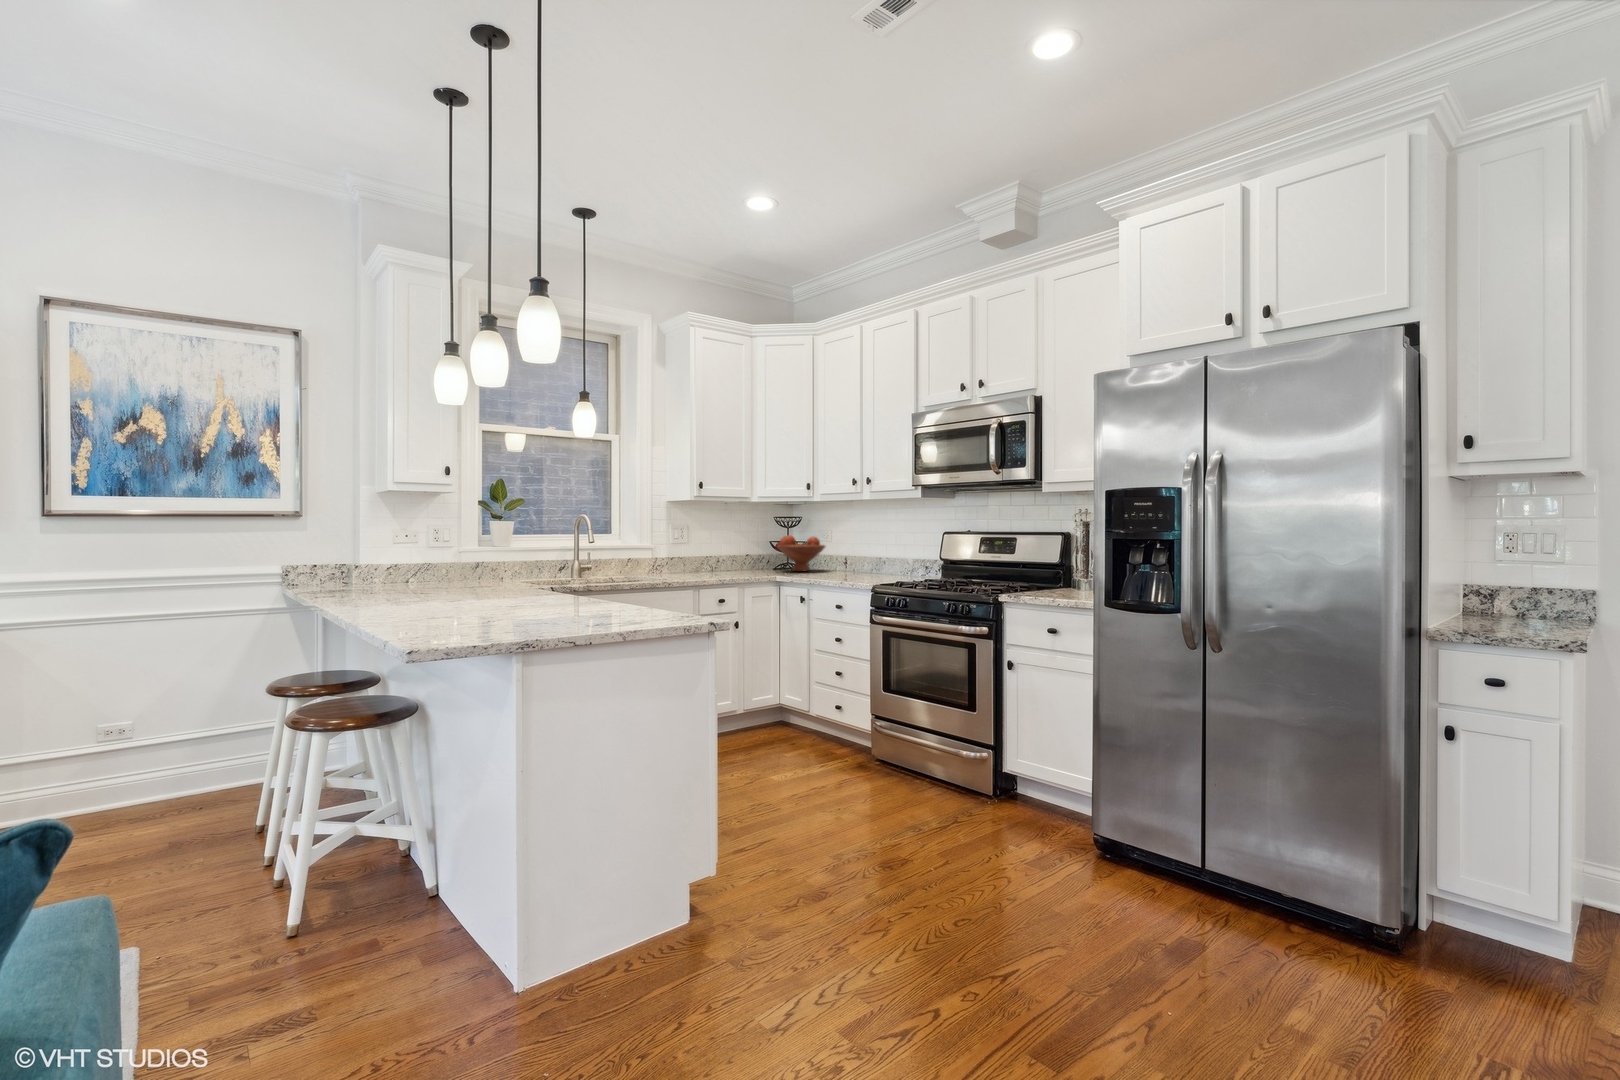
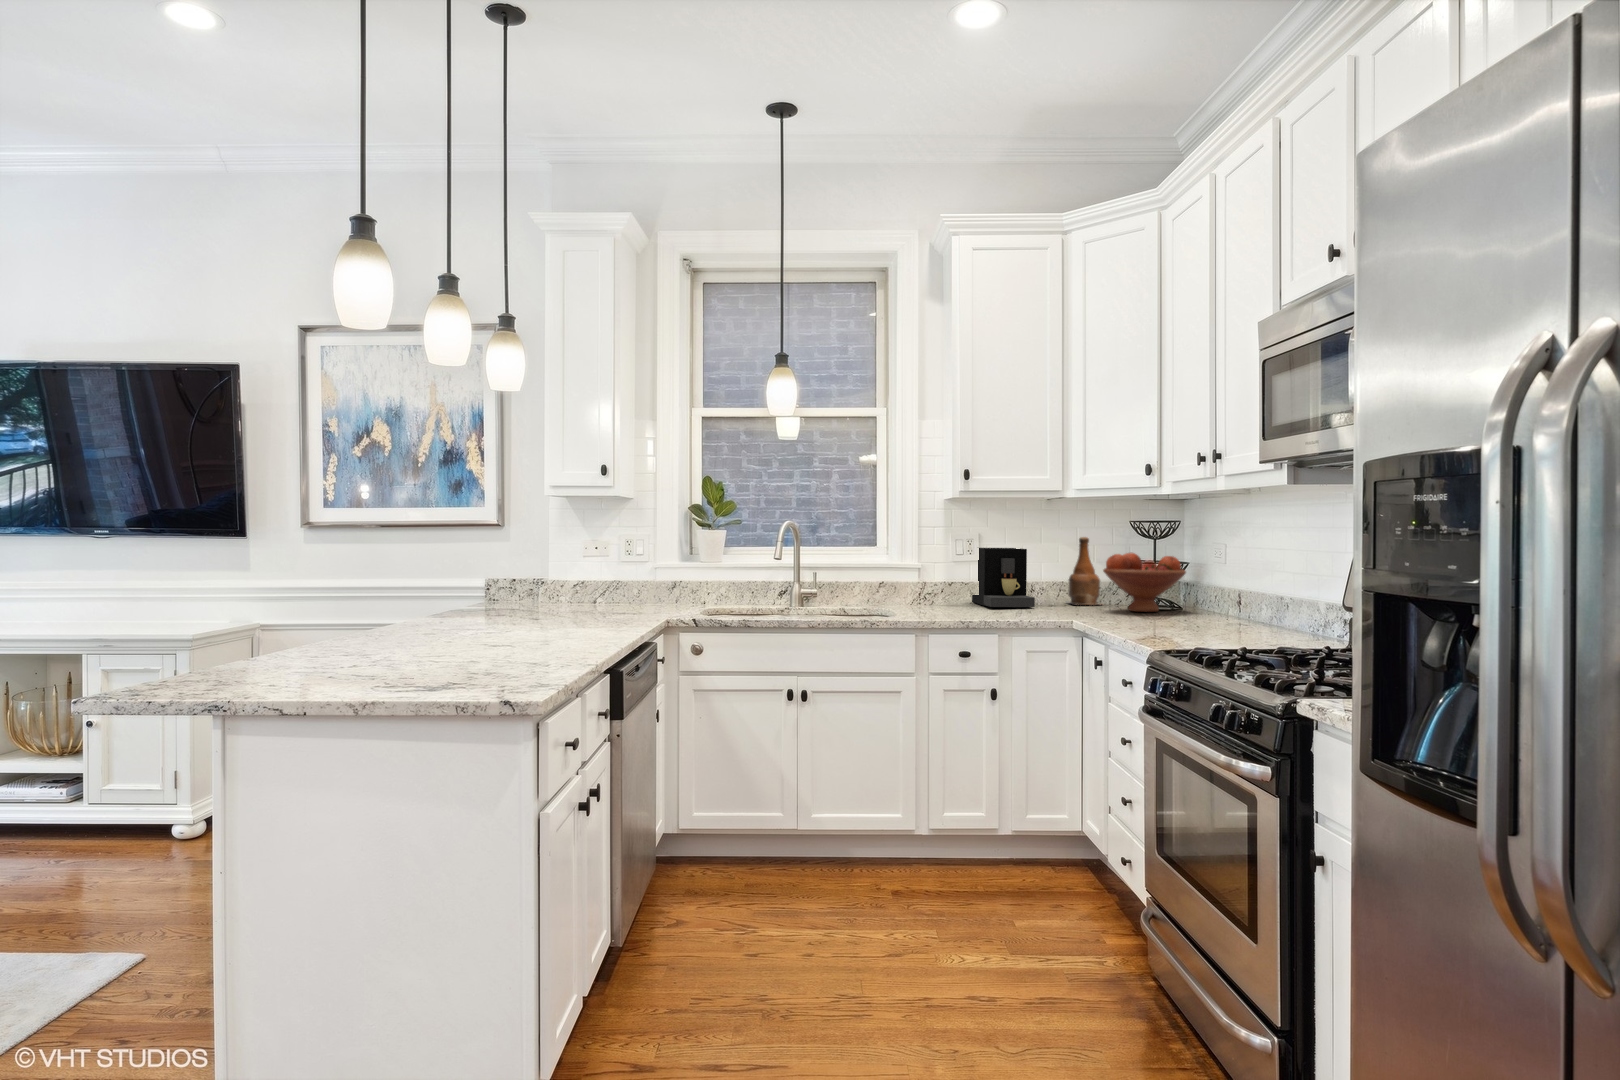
bottle: none [737,526,765,570] -> present [1068,537,1100,605]
coffee maker: none [676,534,732,573] -> present [972,548,1035,607]

